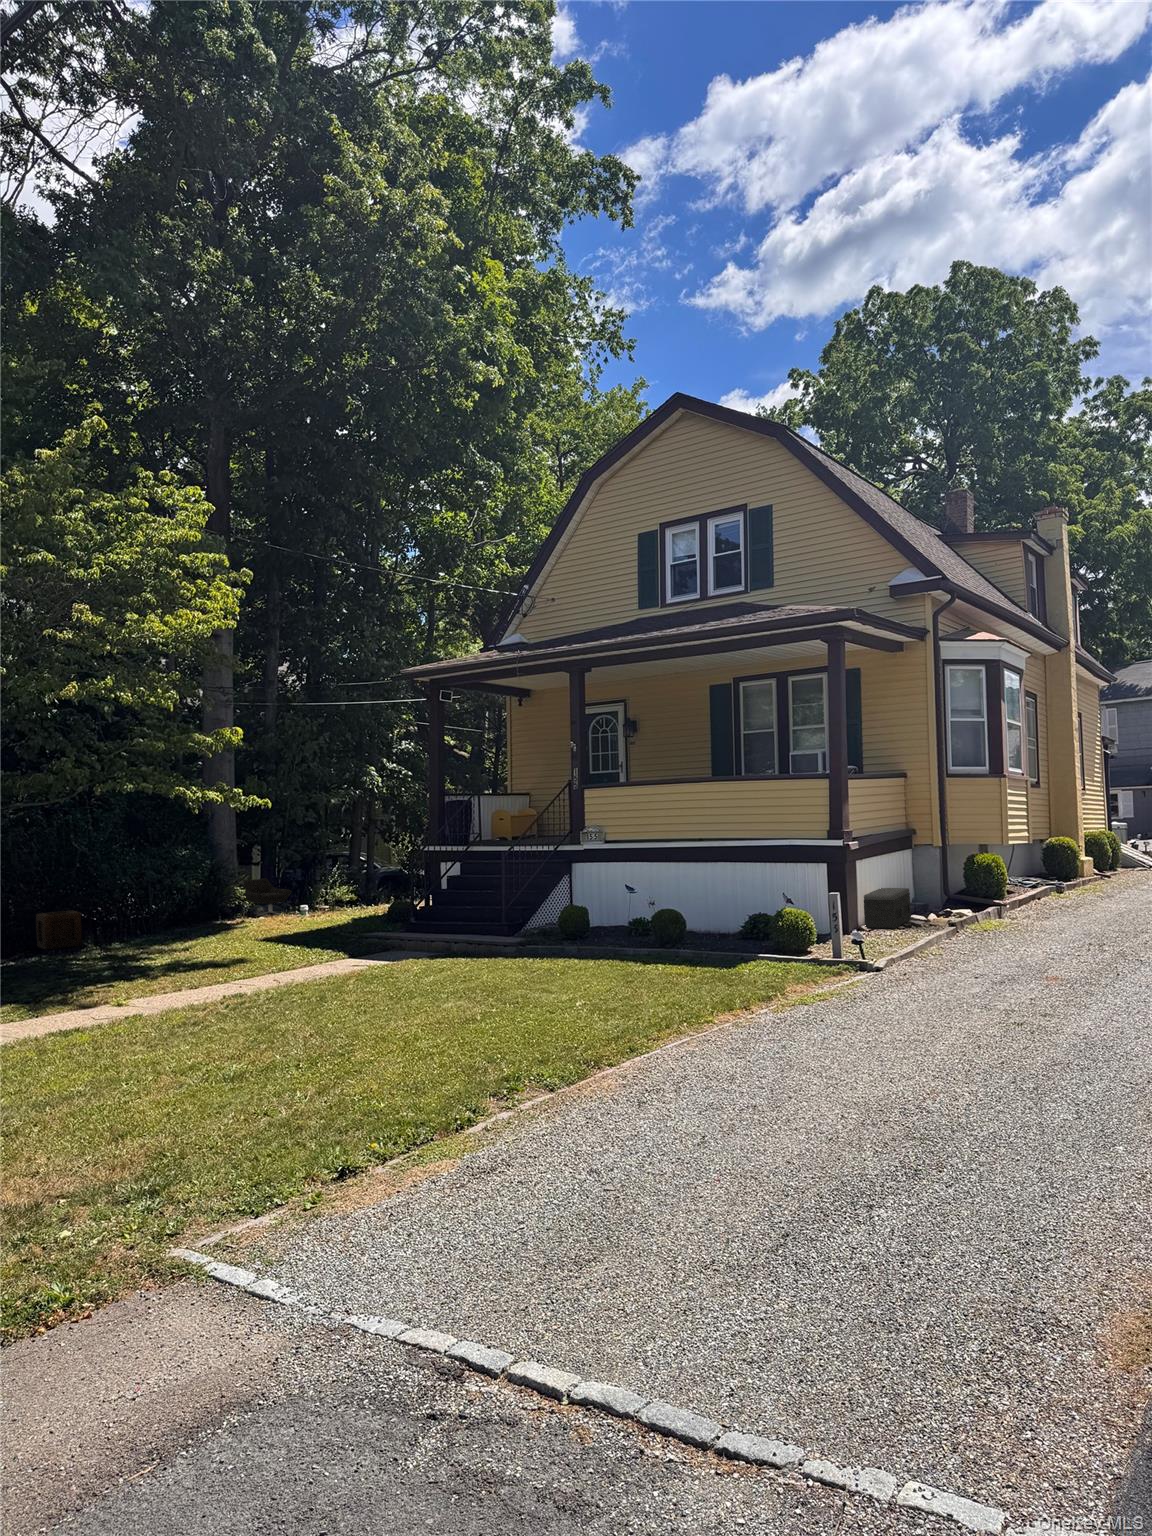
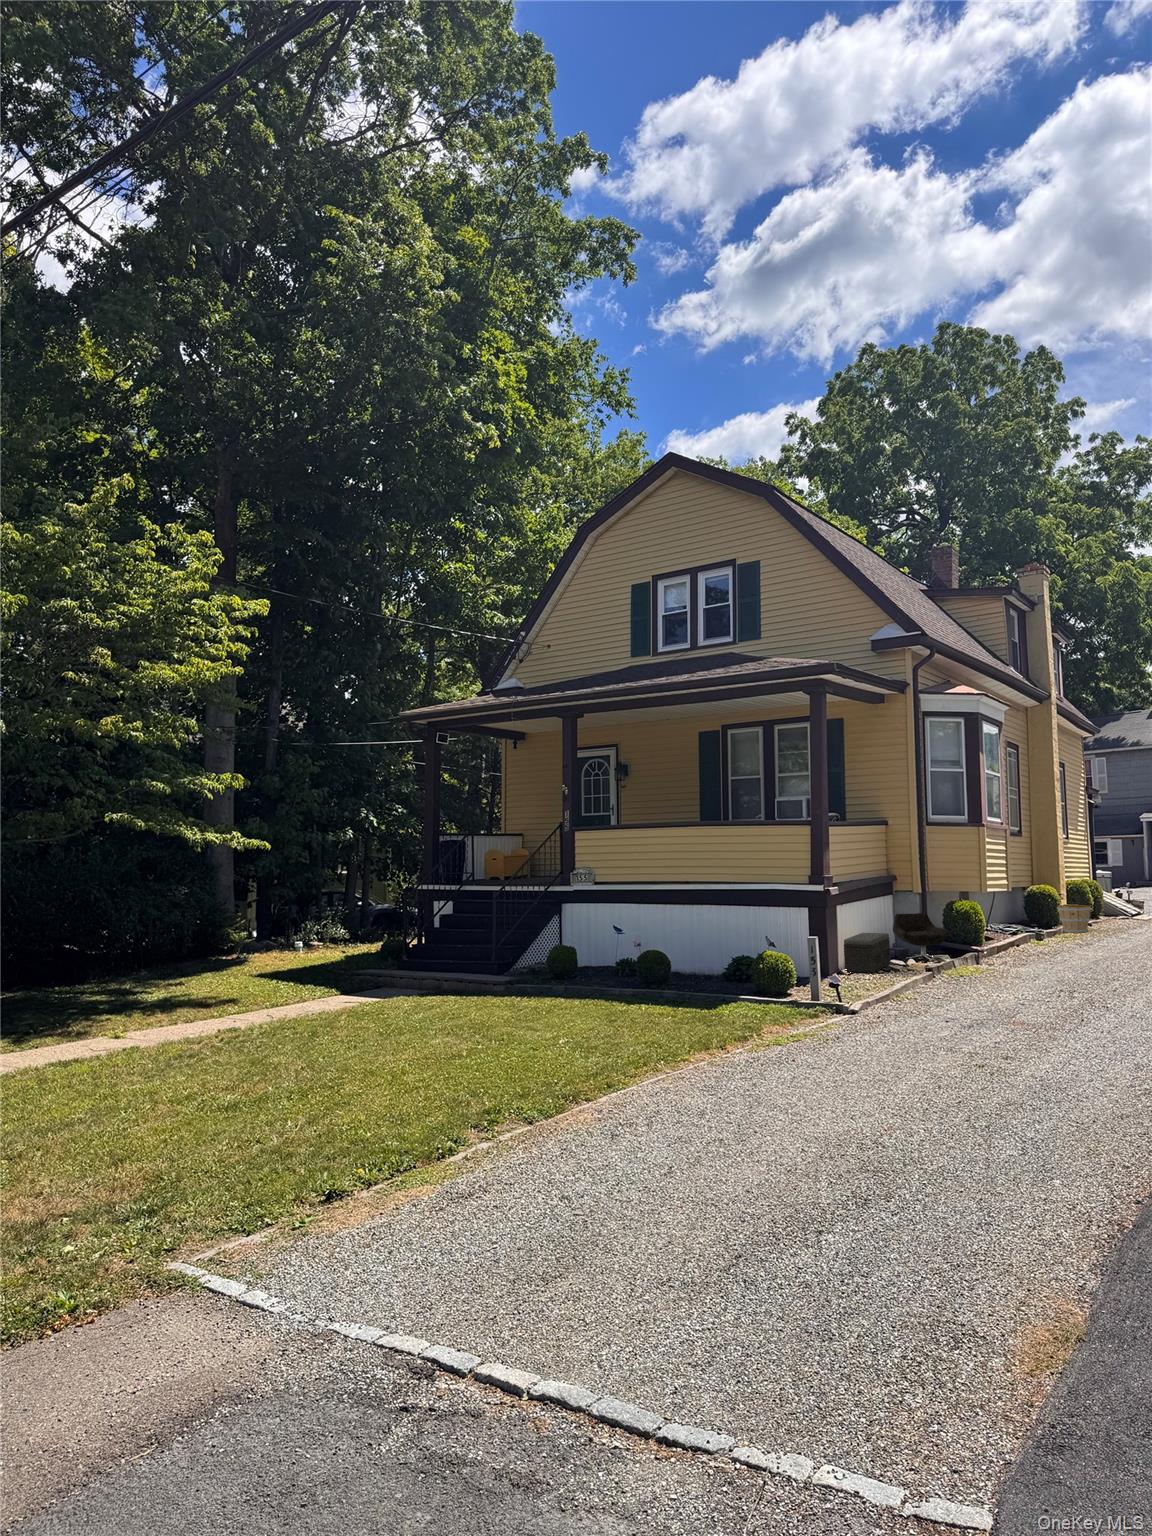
wooden bucket: none [1078,856,1113,885] -> present [1057,904,1091,933]
lounge chair: present [243,878,292,915] -> present [893,913,950,960]
wooden crate: present [36,911,82,949] -> none [36,945,81,983]

